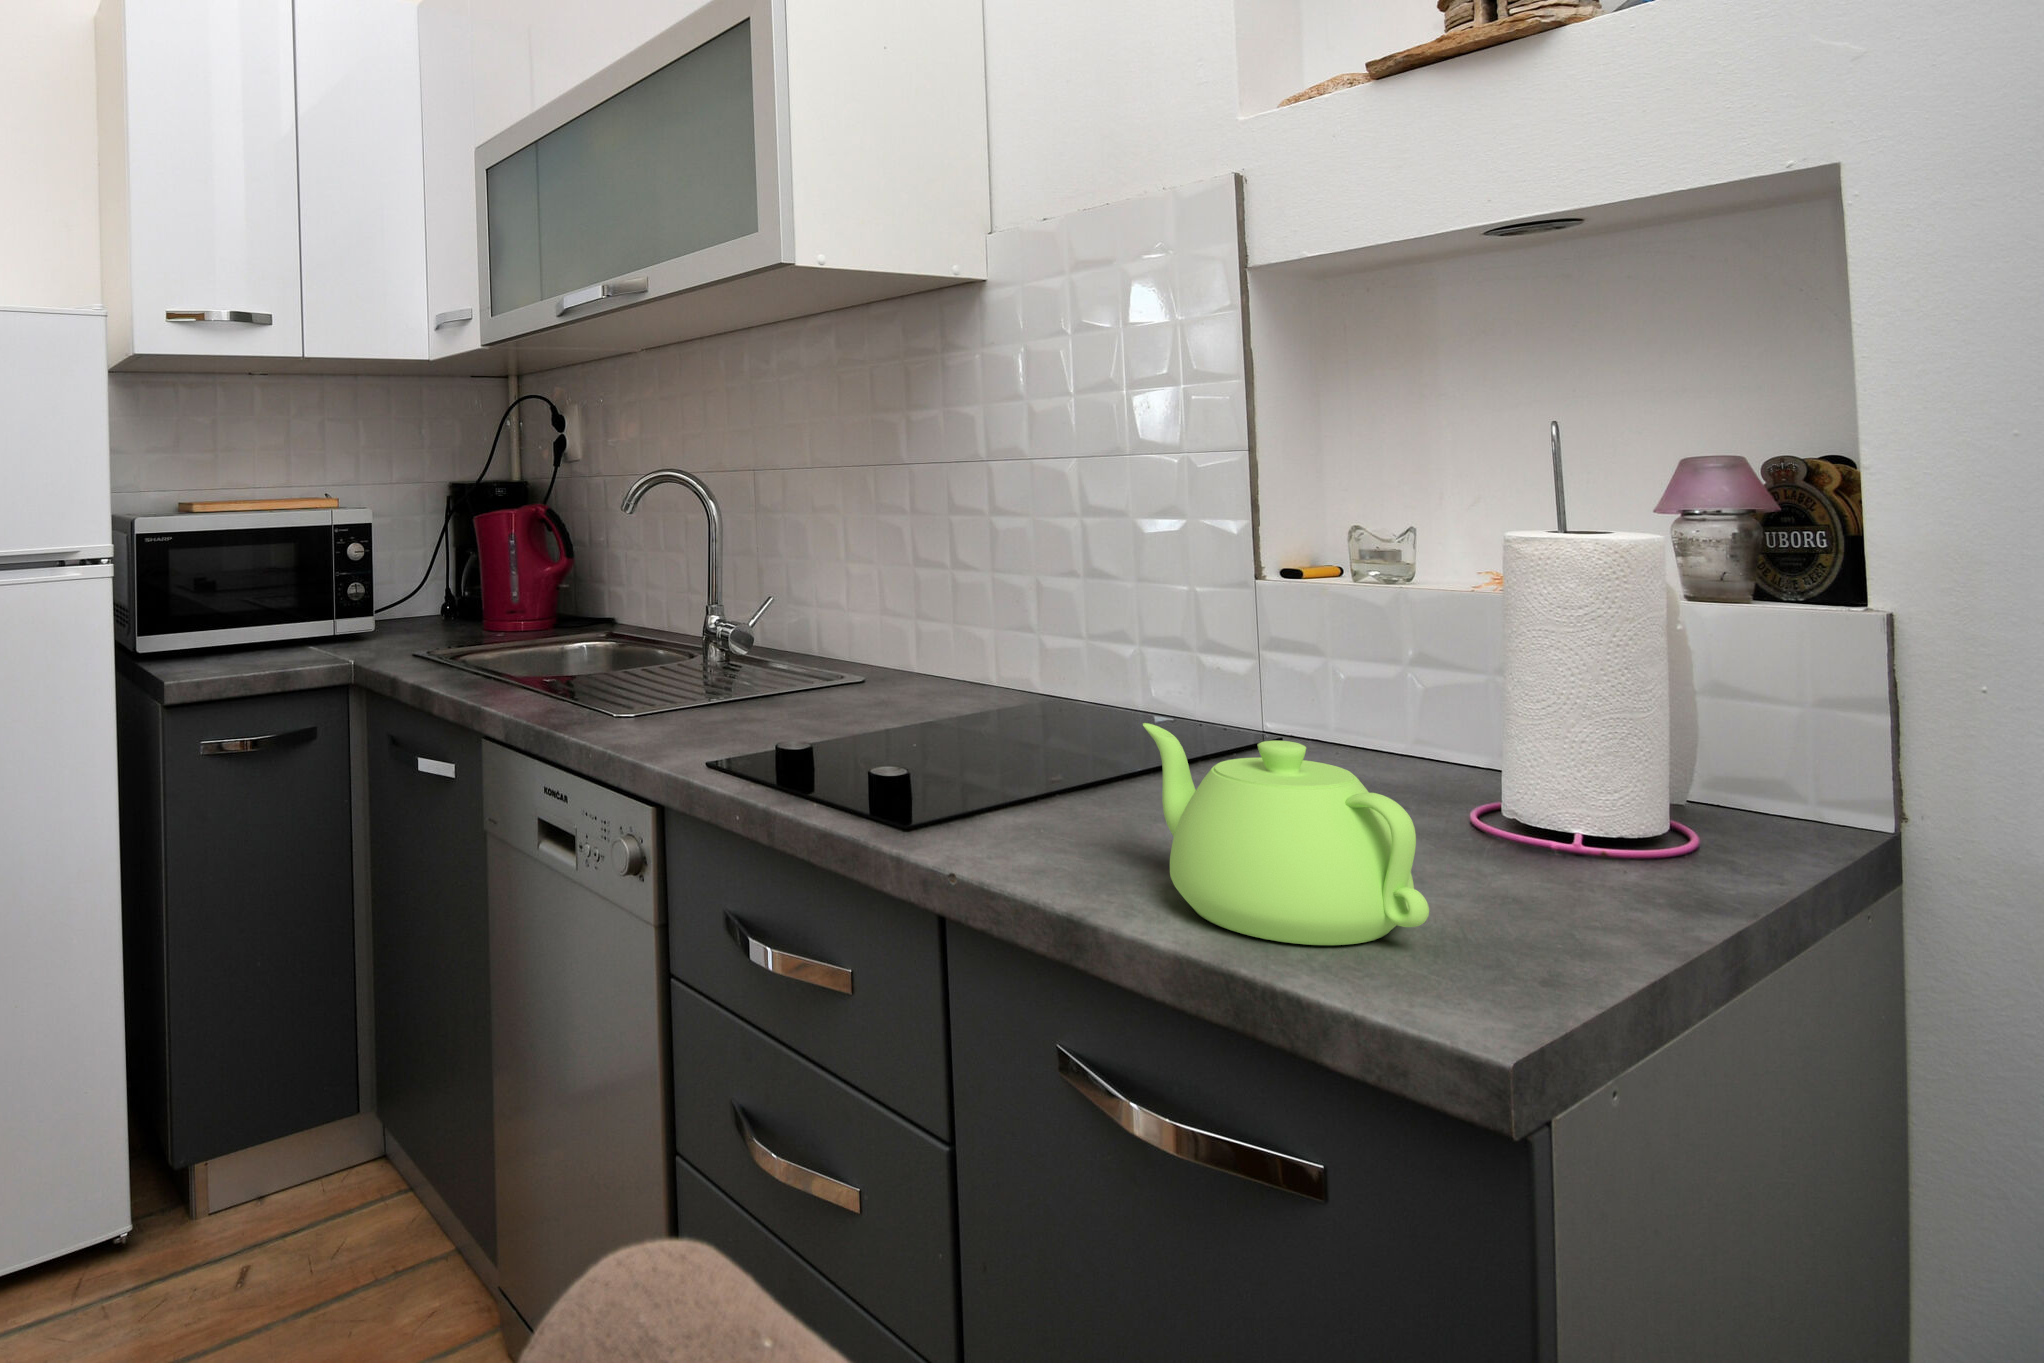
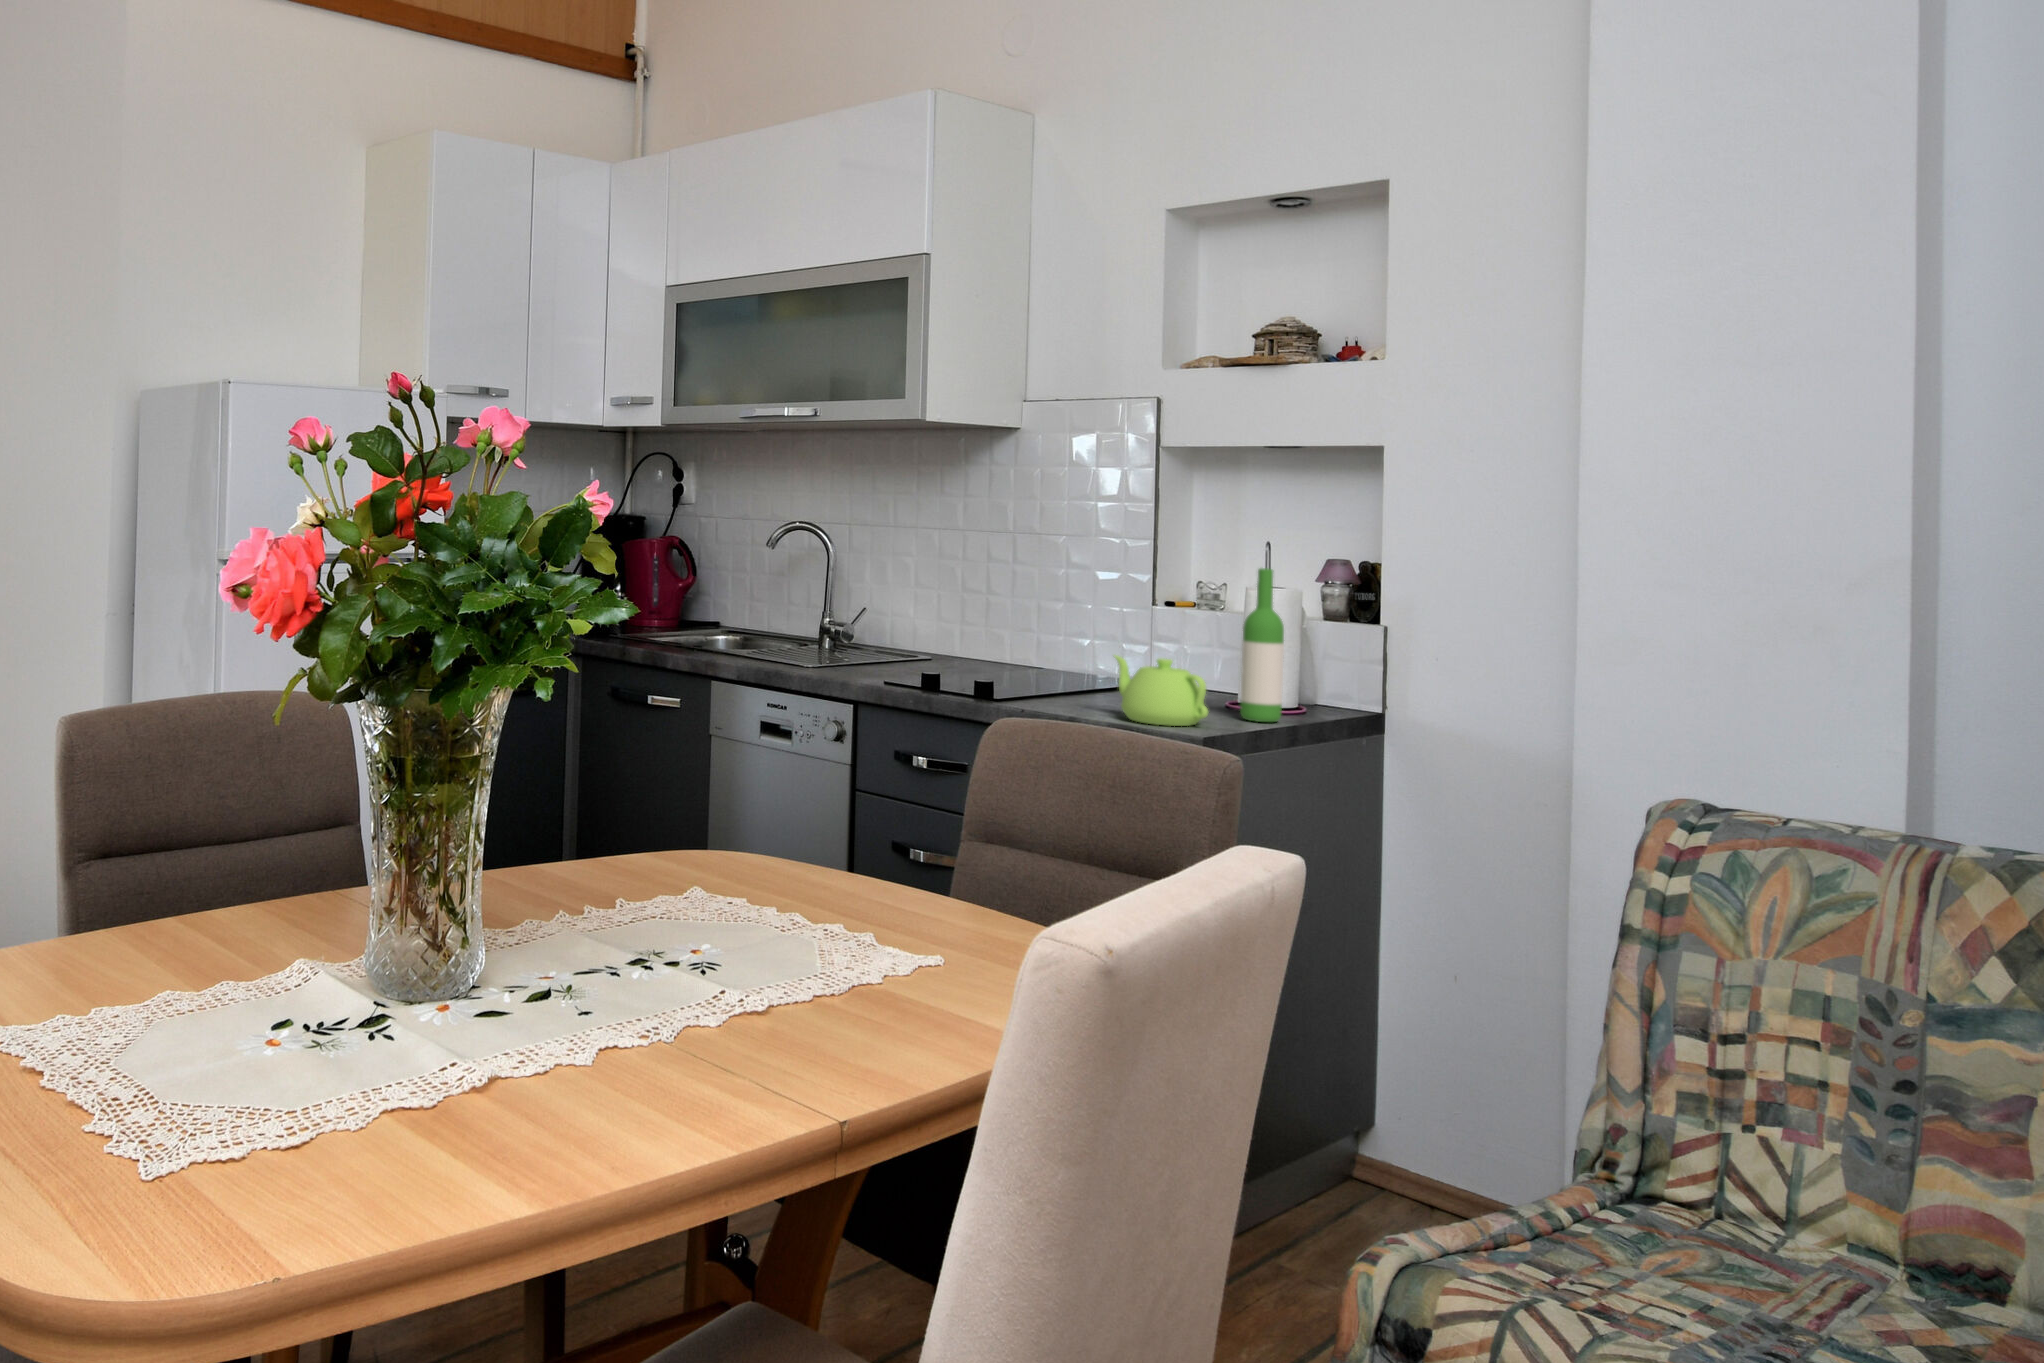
wine bottle: none [1499,482,1640,905] -> present [1240,568,1284,722]

